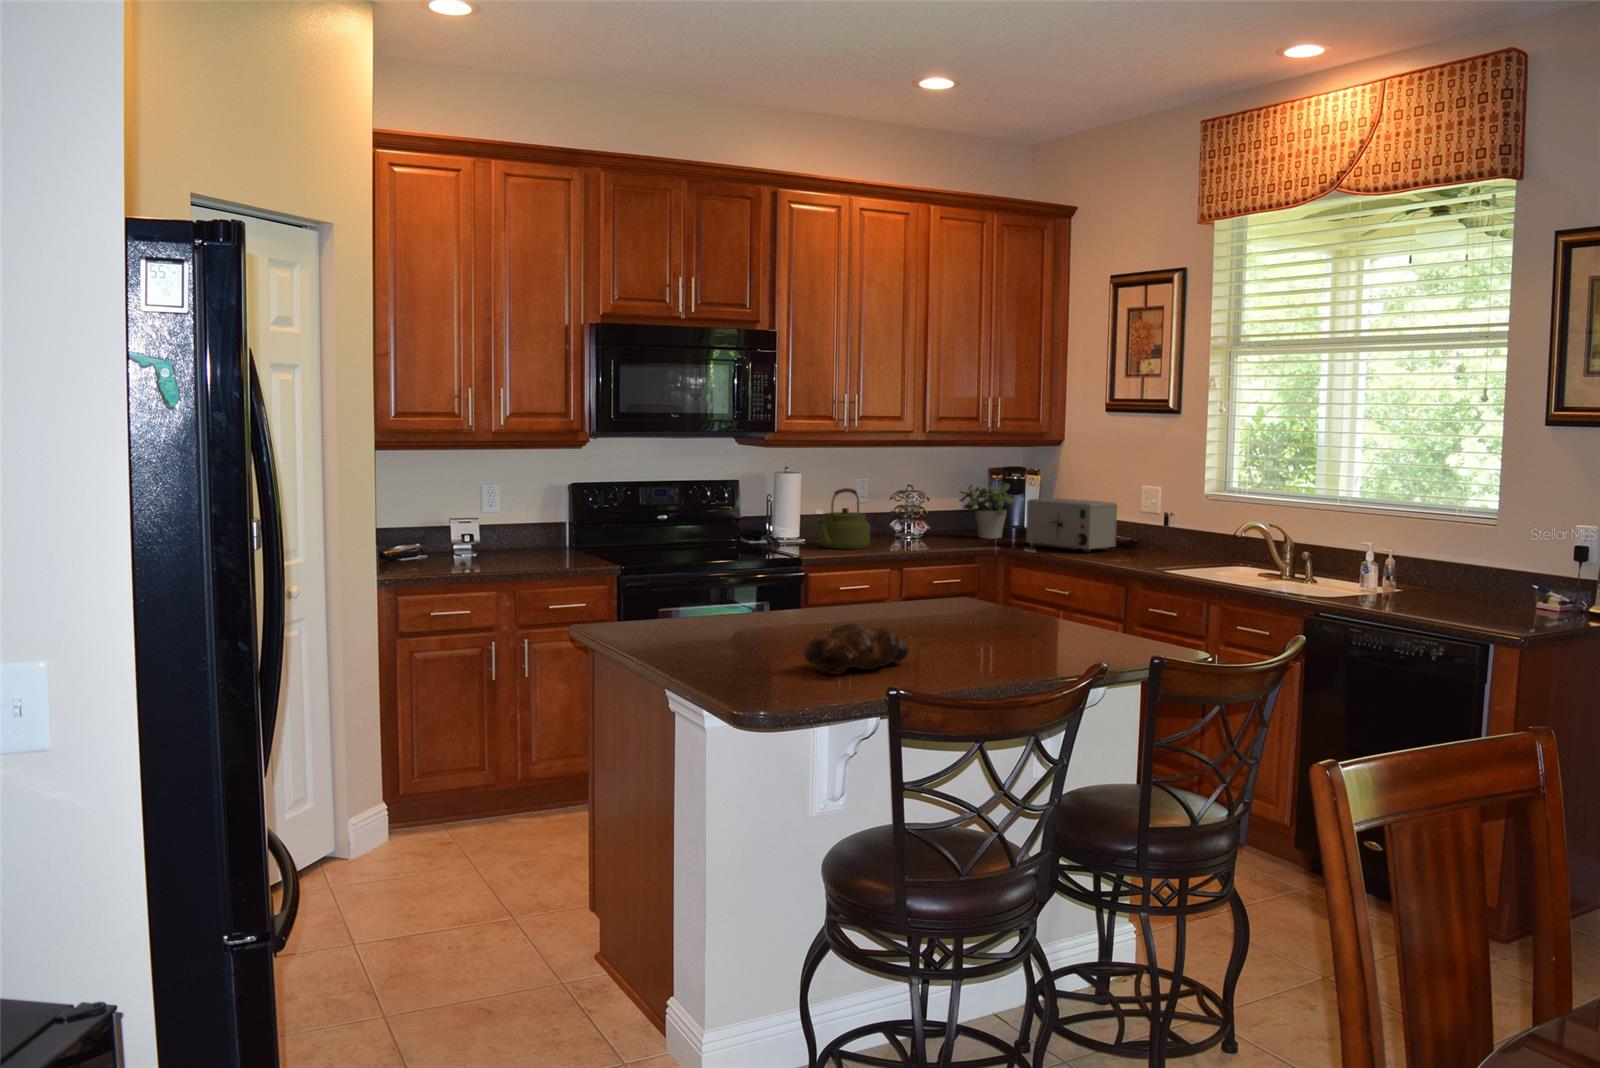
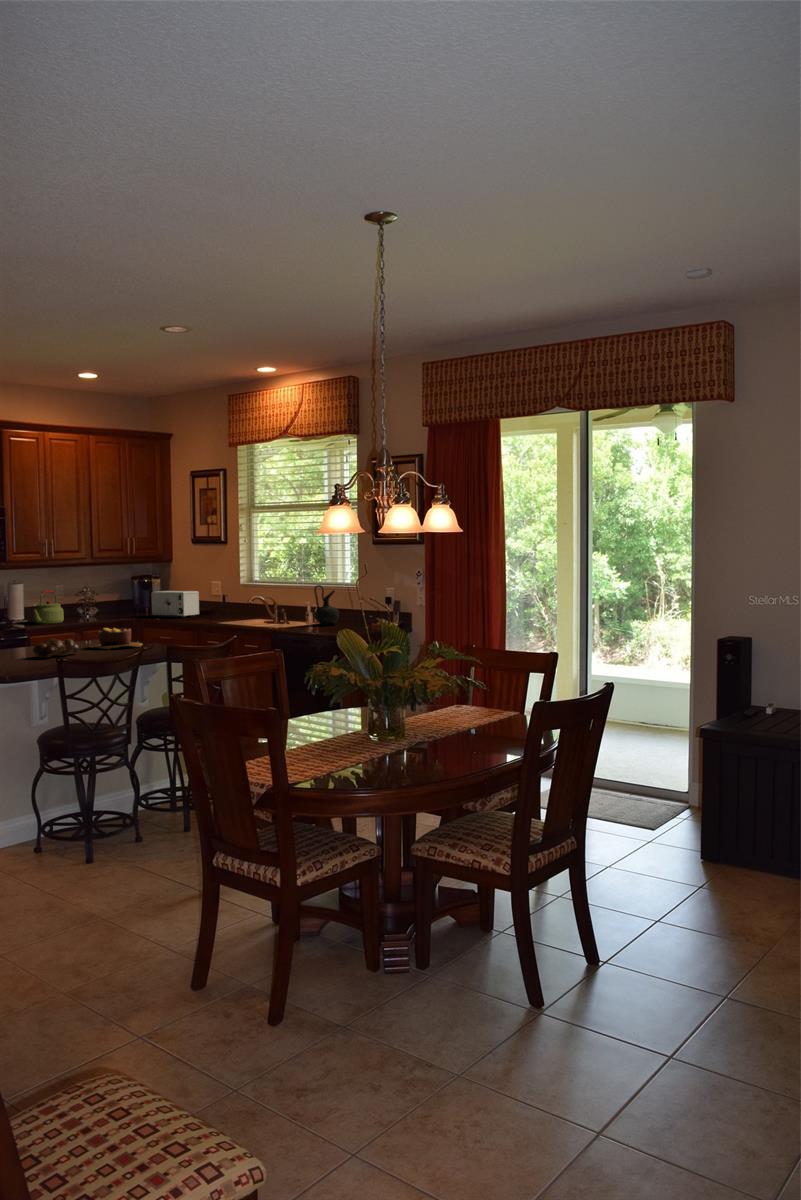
potted plant: present [960,483,1015,539] -> none [115,584,147,615]
ceramic jug: none [1400,510,1459,602] -> present [314,585,339,625]
bowl: none [924,595,1045,651] -> present [91,628,142,649]

